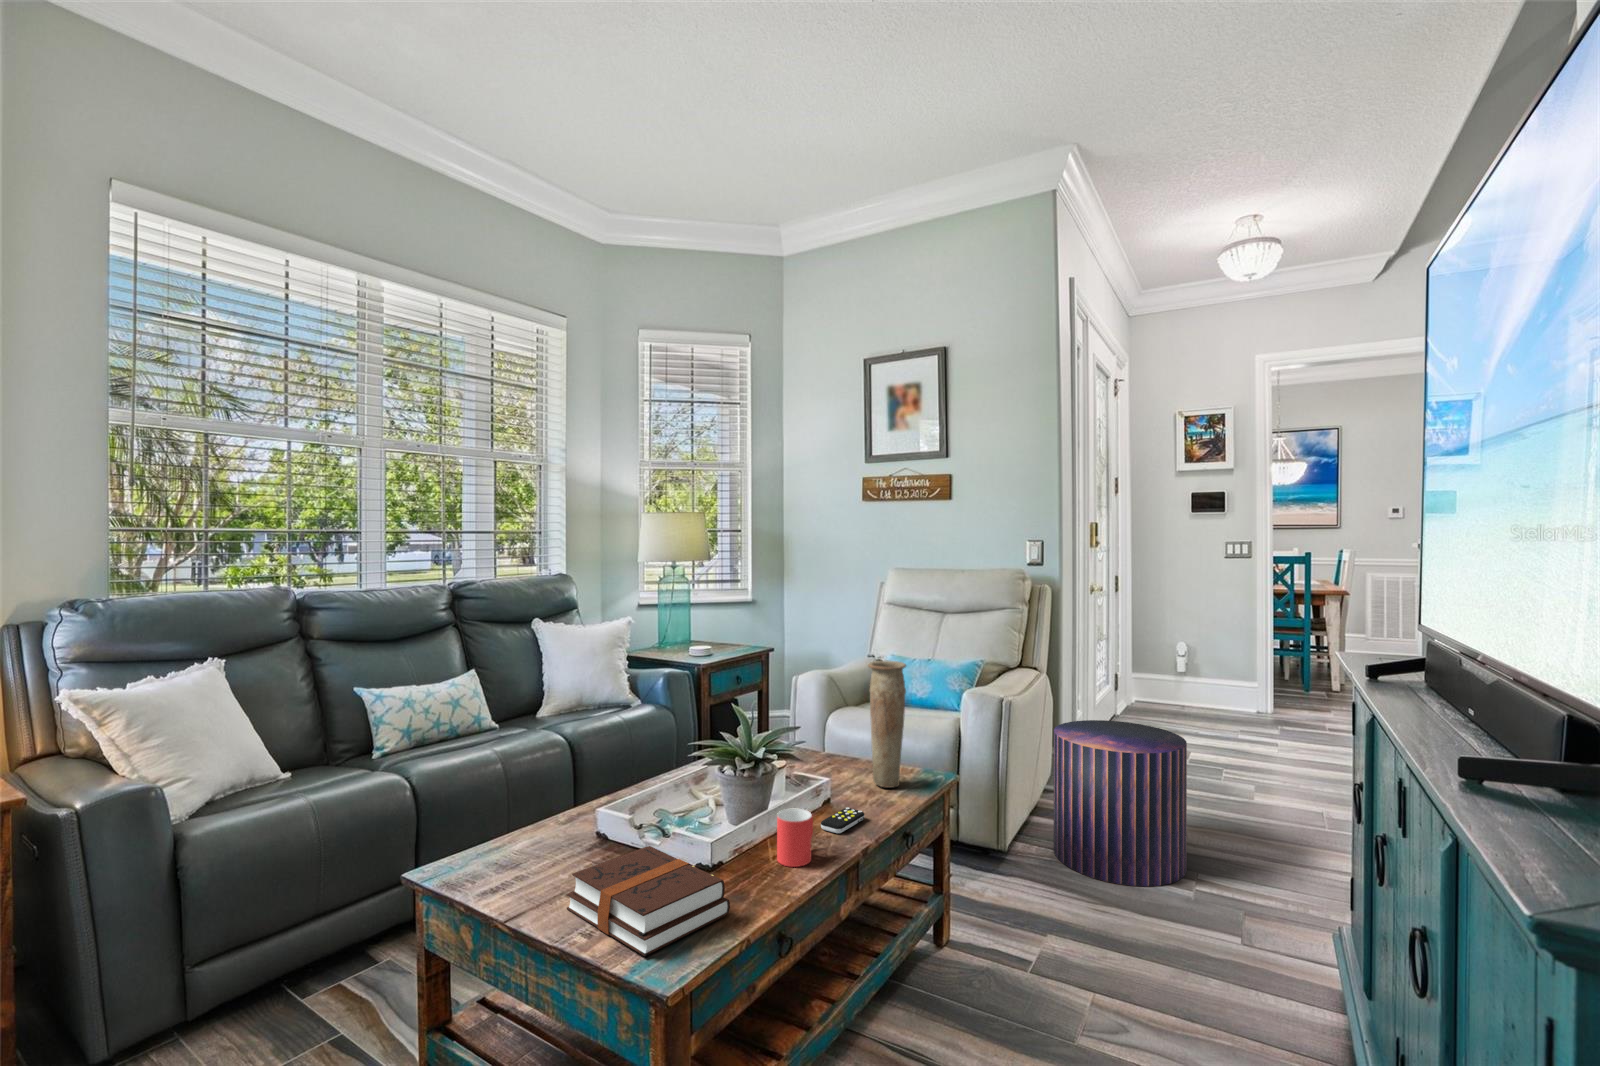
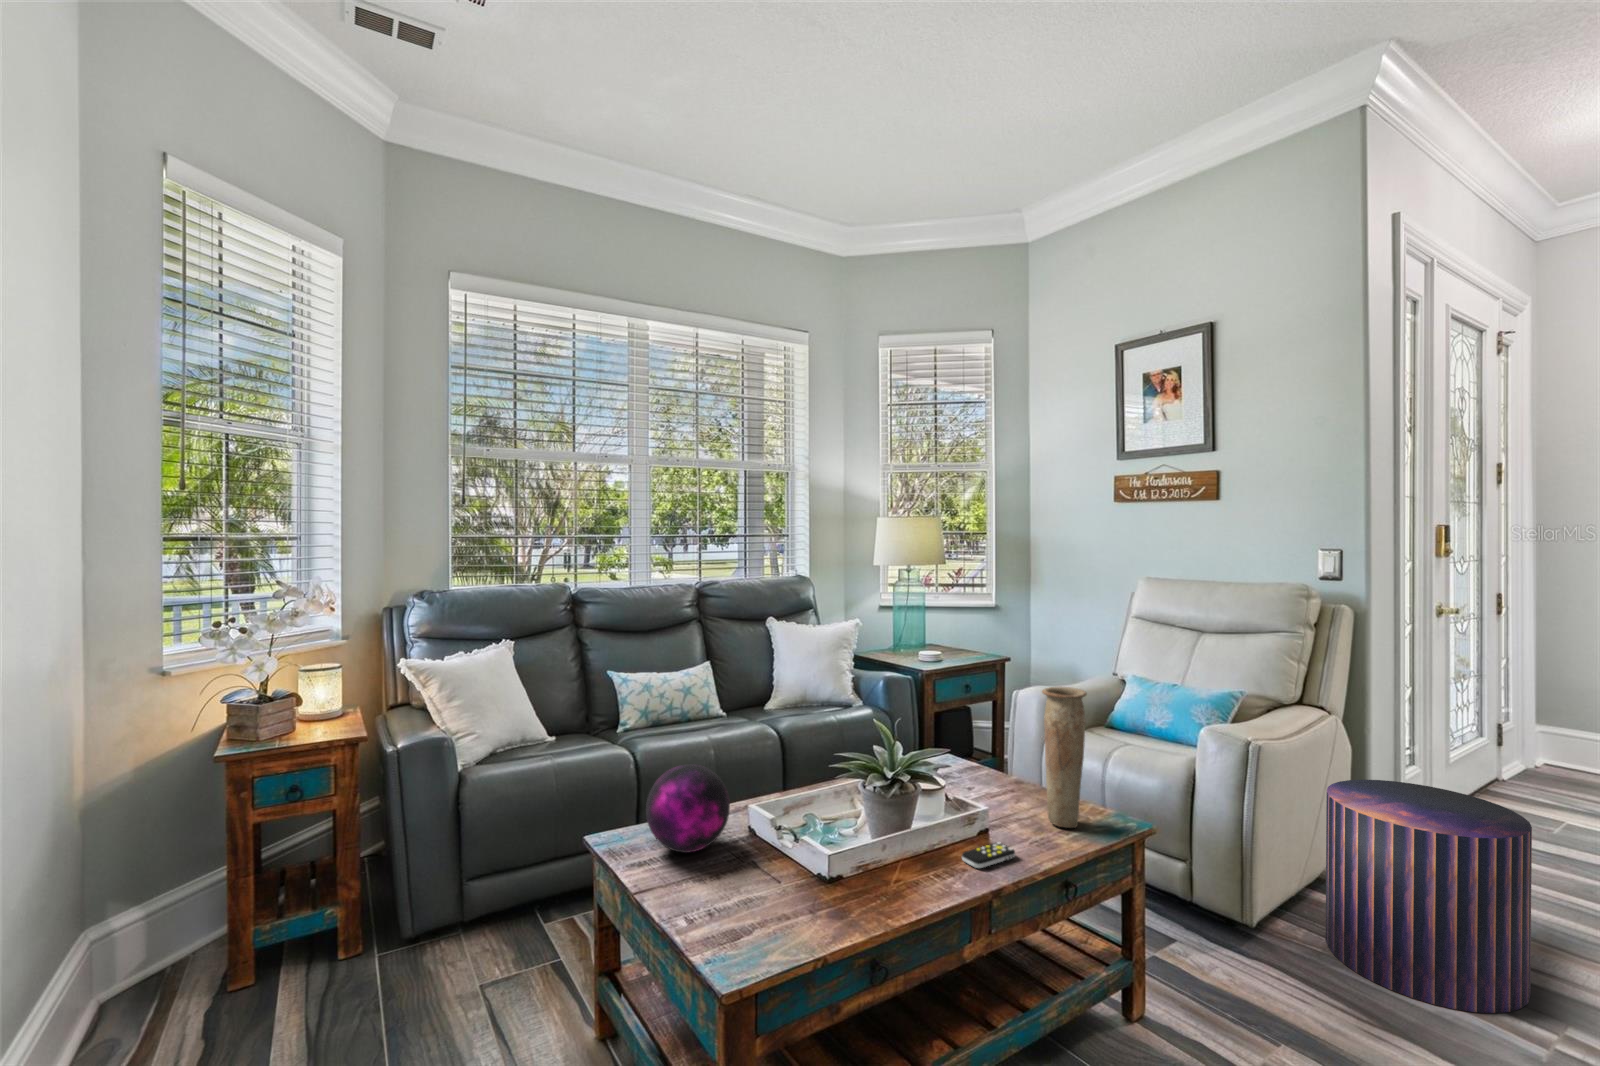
decorative orb: none [492,772,589,869] -> present [646,764,730,853]
mug: present [777,809,813,867] -> none [898,834,943,895]
hardback book: present [566,846,730,956] -> none [686,848,821,952]

